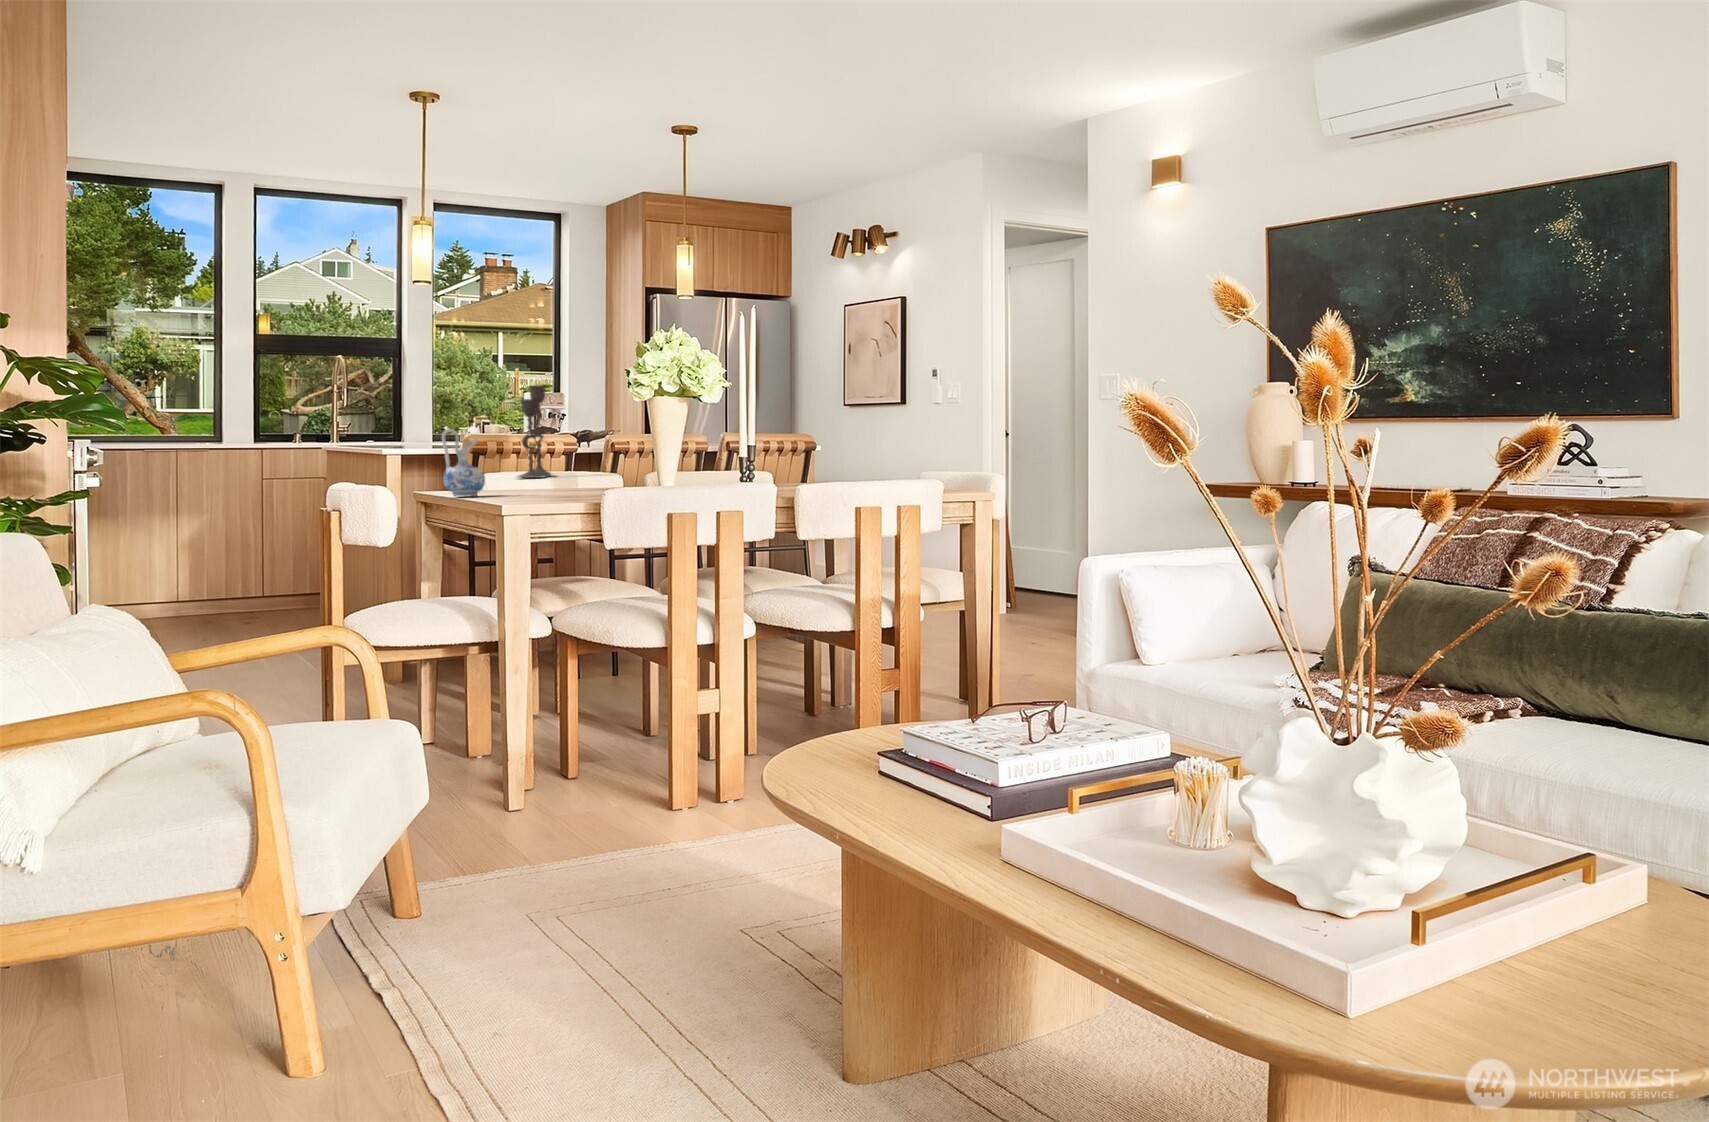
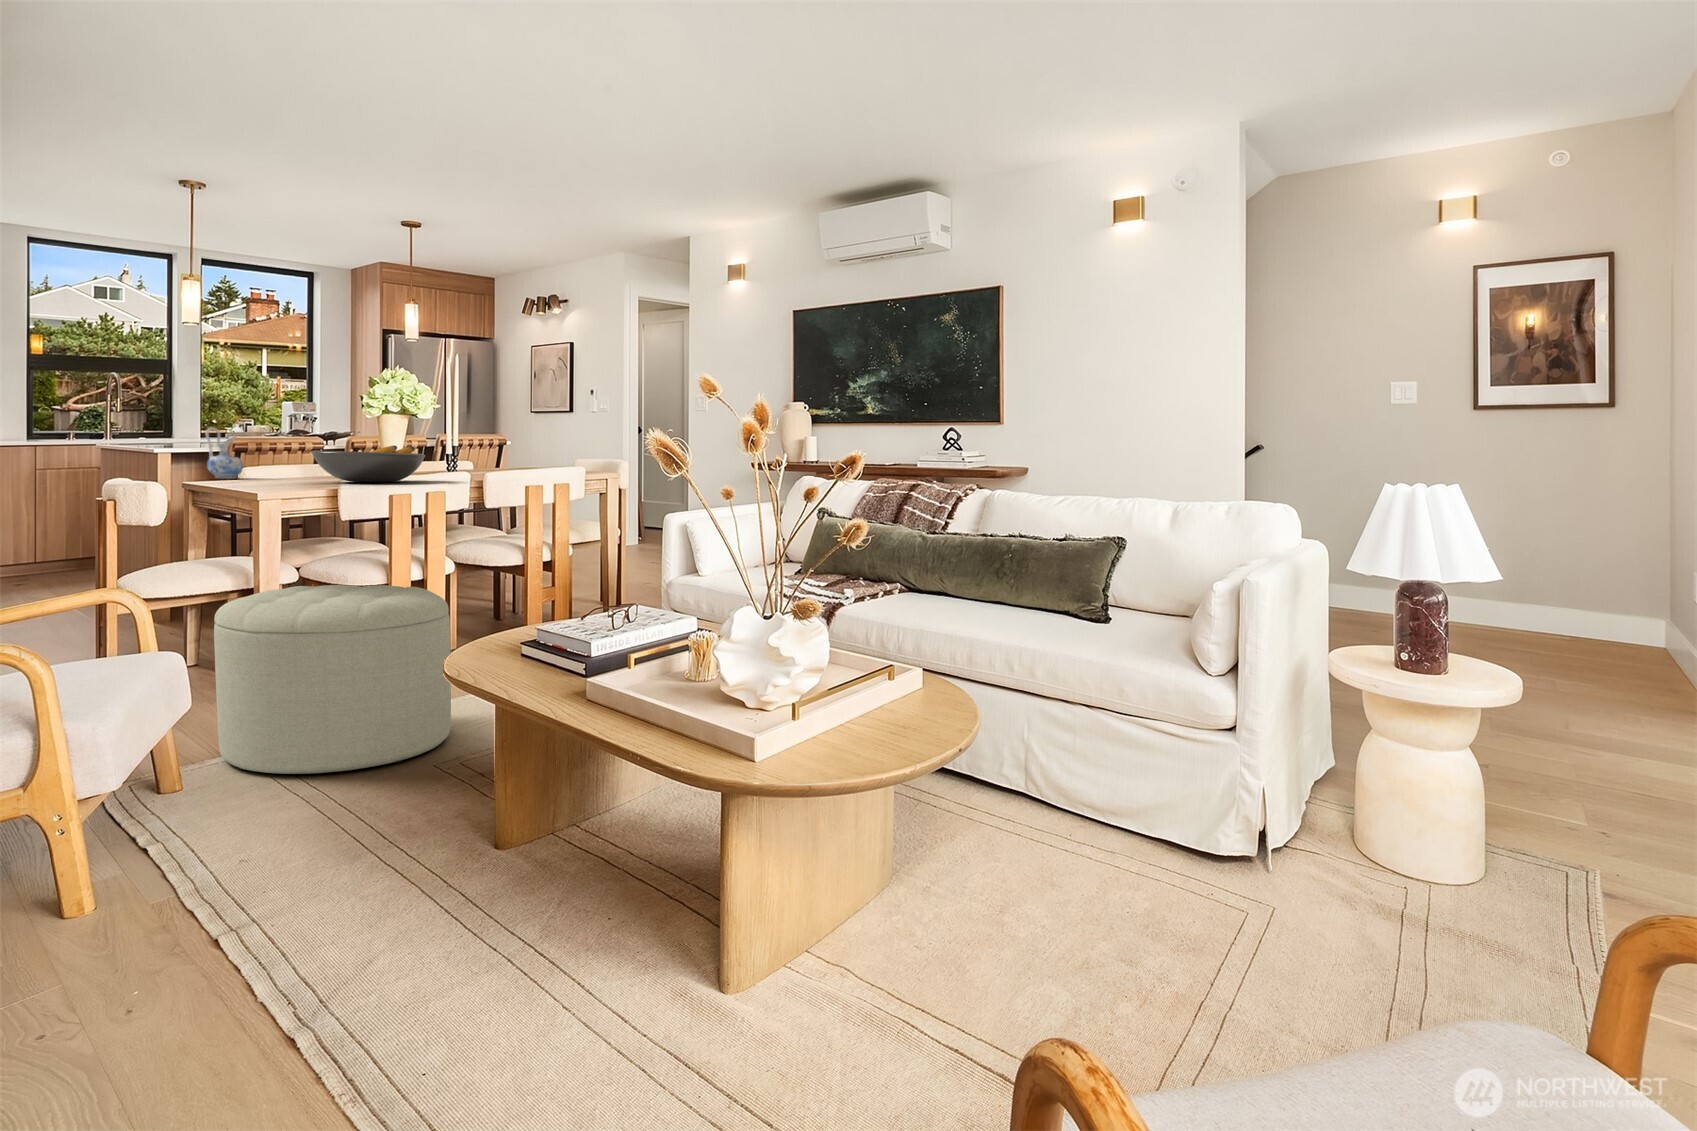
candlestick: present [517,385,555,478] -> none [272,397,308,467]
fruit bowl: none [569,445,715,497] -> present [311,446,425,482]
ottoman: none [453,647,755,923] -> present [214,585,451,774]

